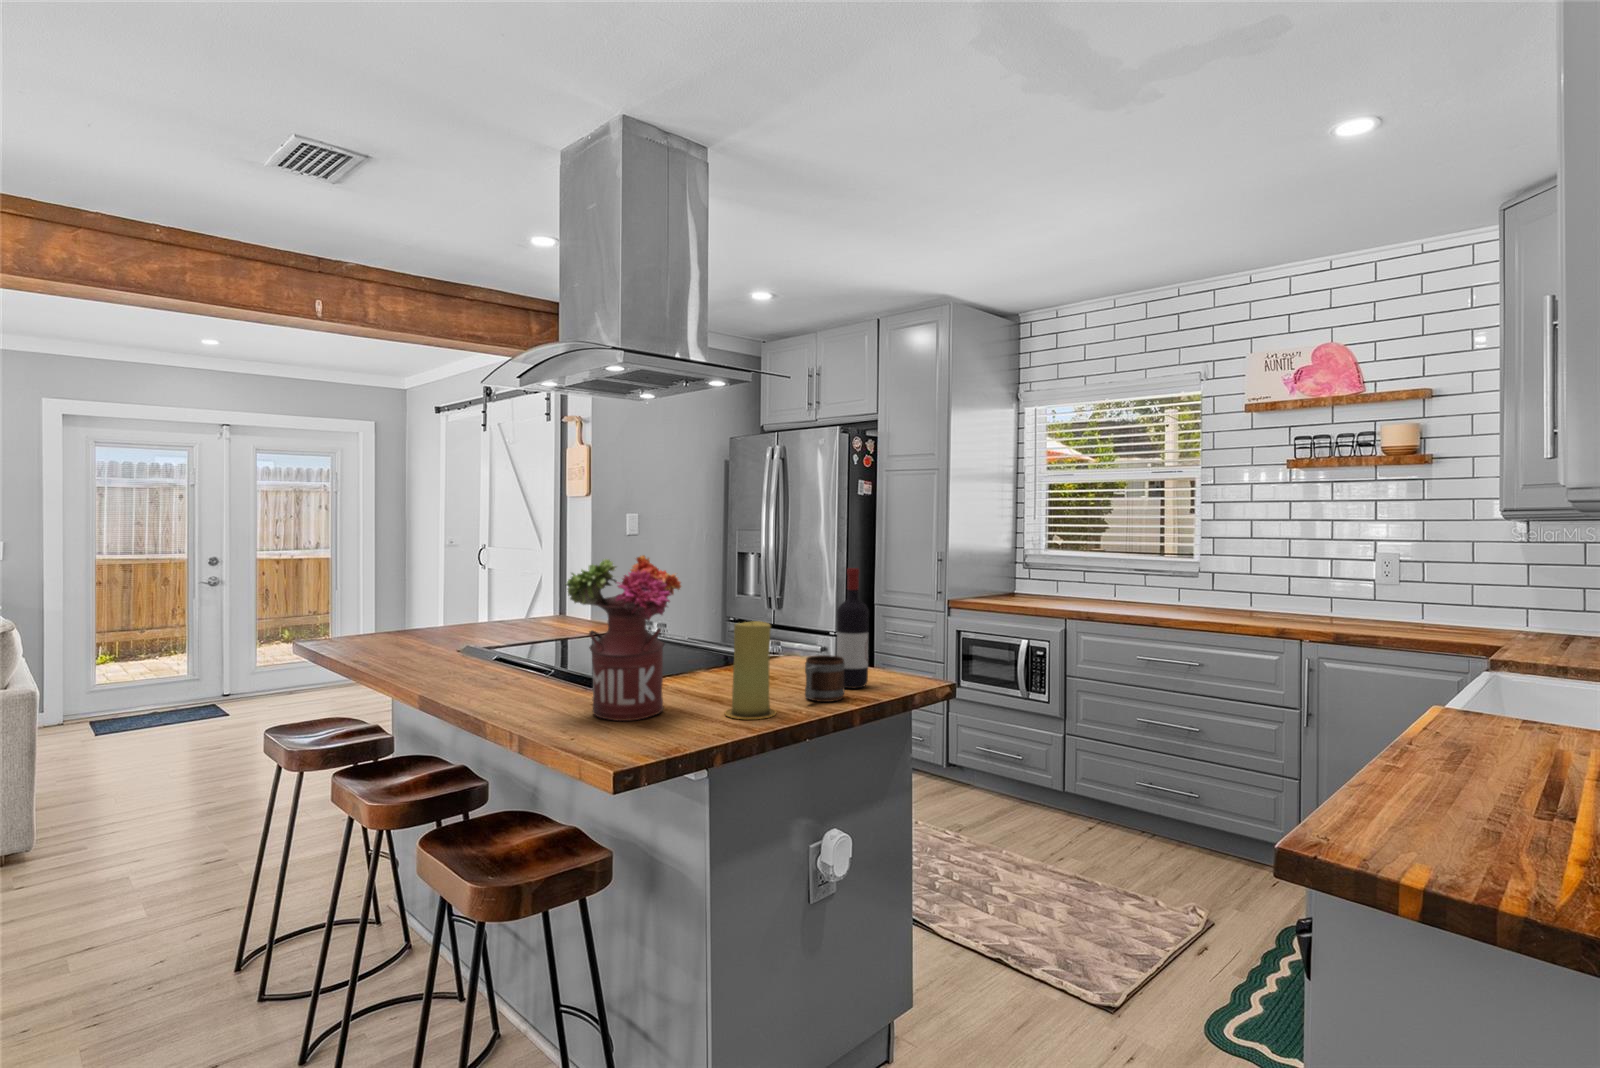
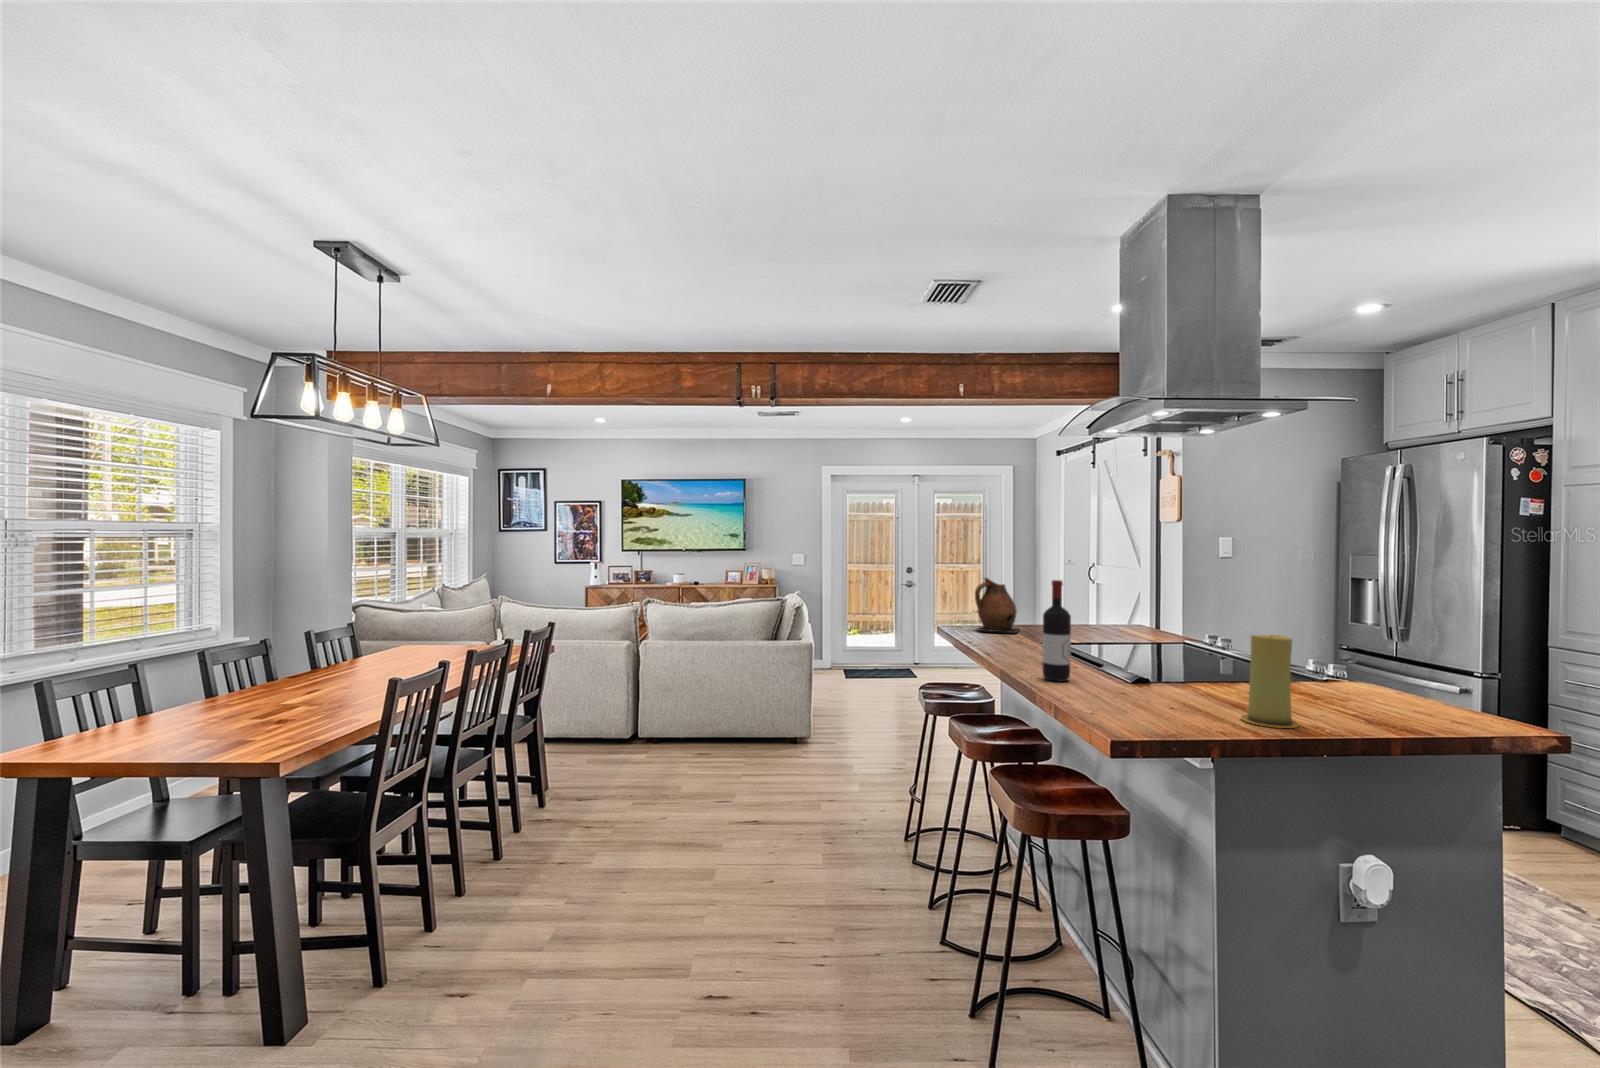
flower arrangement: present [566,555,681,721] -> none [1091,568,1200,708]
wine bottle: present [837,568,869,688] -> present [1042,580,1071,681]
ceramic pitcher: none [359,572,423,646] -> present [975,578,1019,633]
mug: present [805,655,845,702] -> none [1340,678,1398,728]

